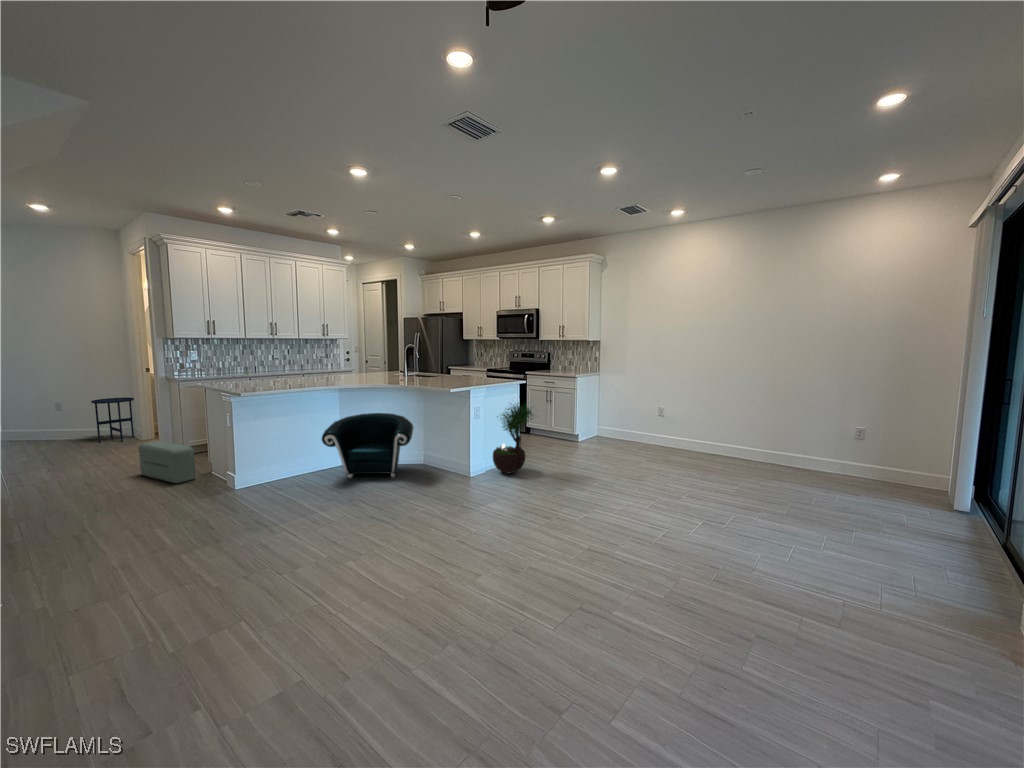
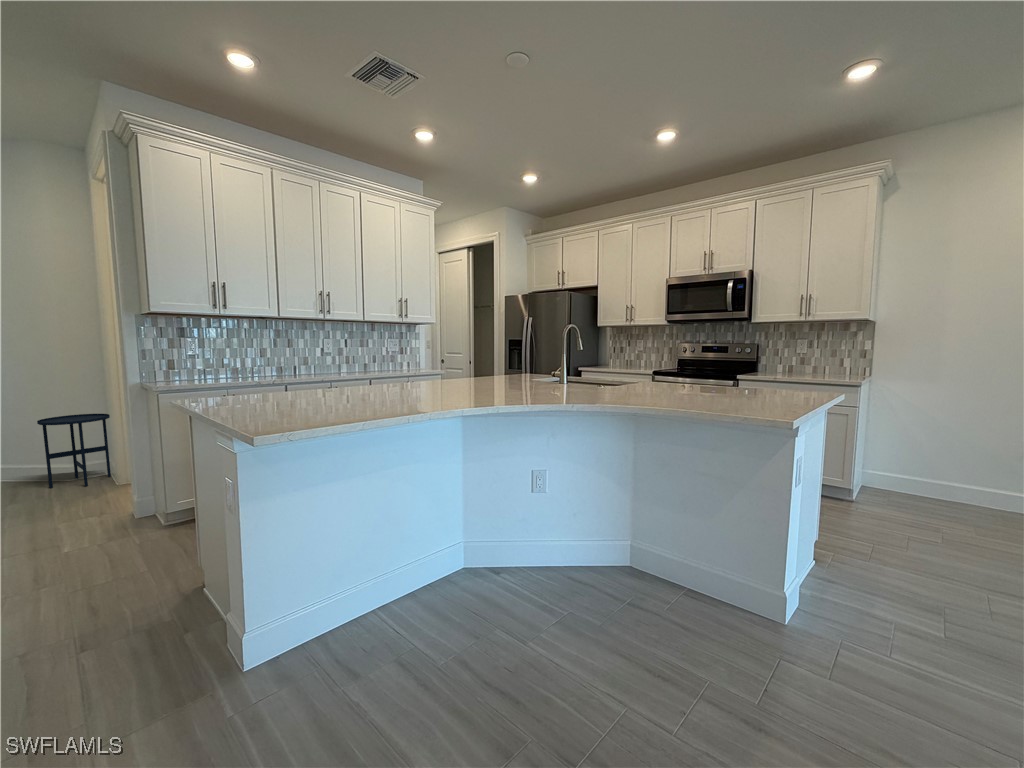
potted tree: present [493,403,533,473] -> none [819,444,985,625]
armchair: present [322,413,413,478] -> none [442,465,665,630]
pouf: present [139,441,196,483] -> none [43,518,154,639]

